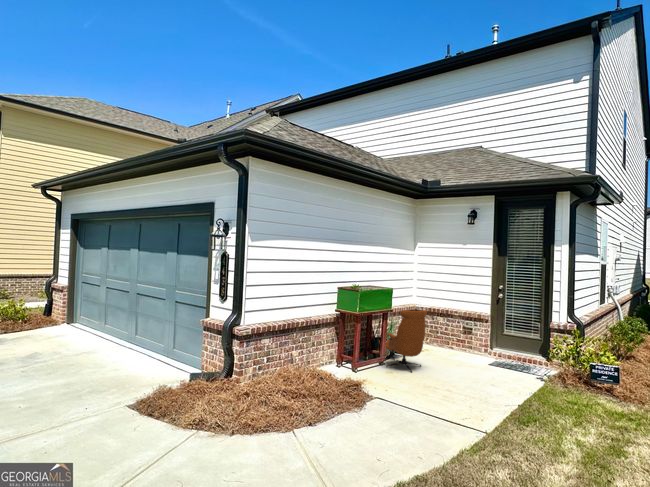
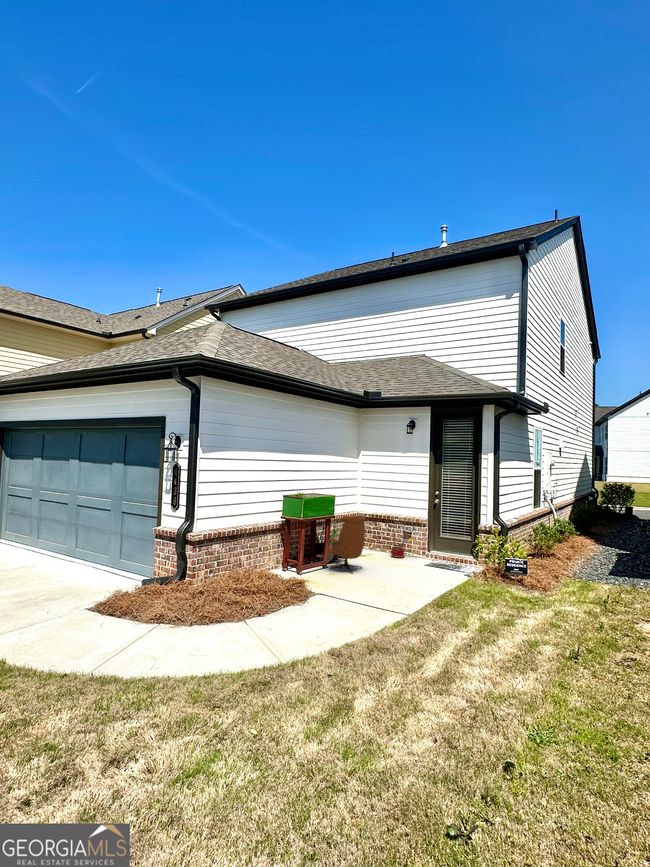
decorative plant: none [448,317,475,355] -> present [391,530,413,558]

